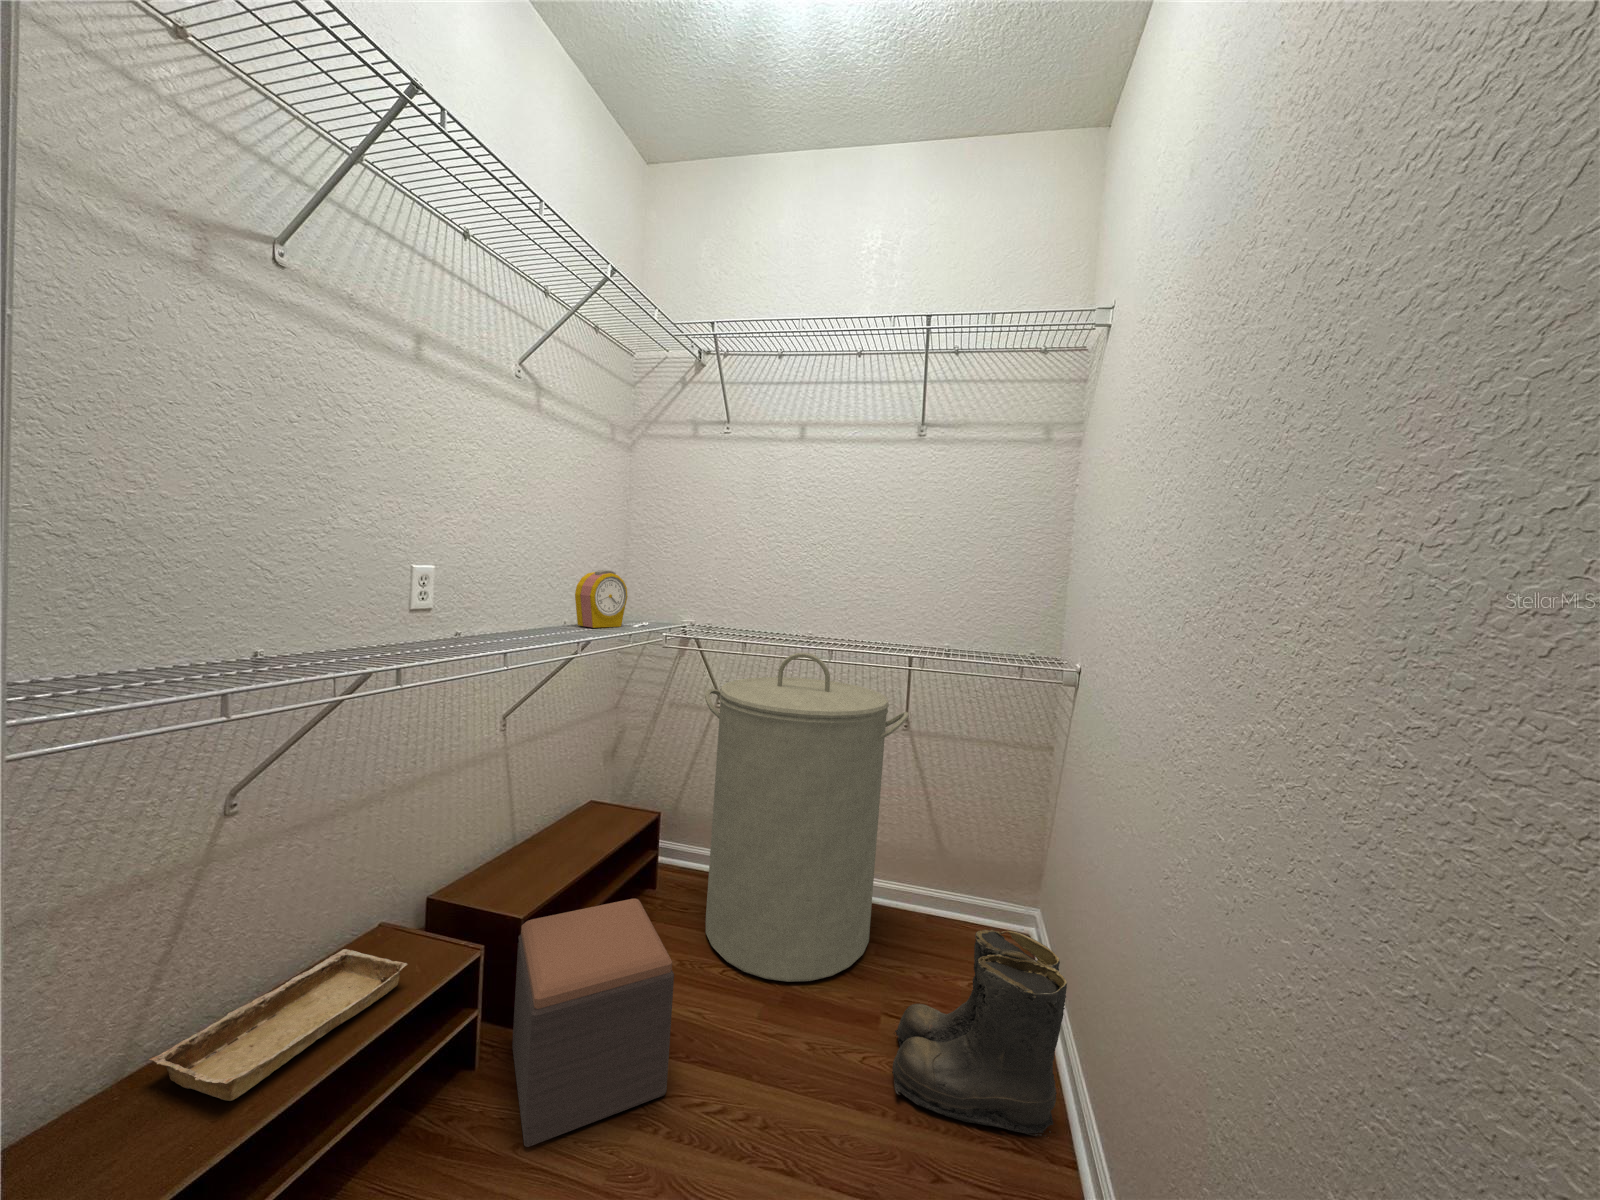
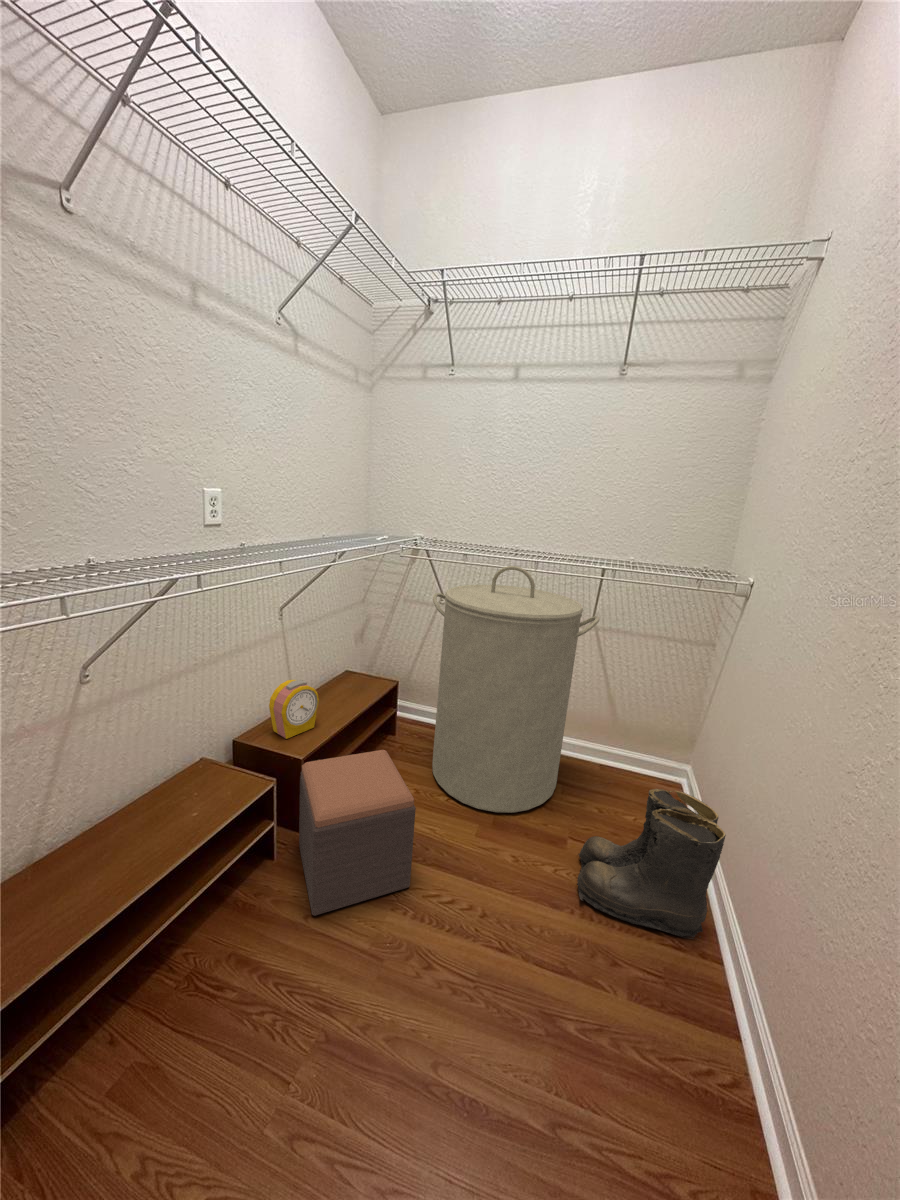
alarm clock: present [575,570,628,628] -> present [269,680,319,739]
tray: present [149,949,407,1101] -> none [54,776,224,879]

